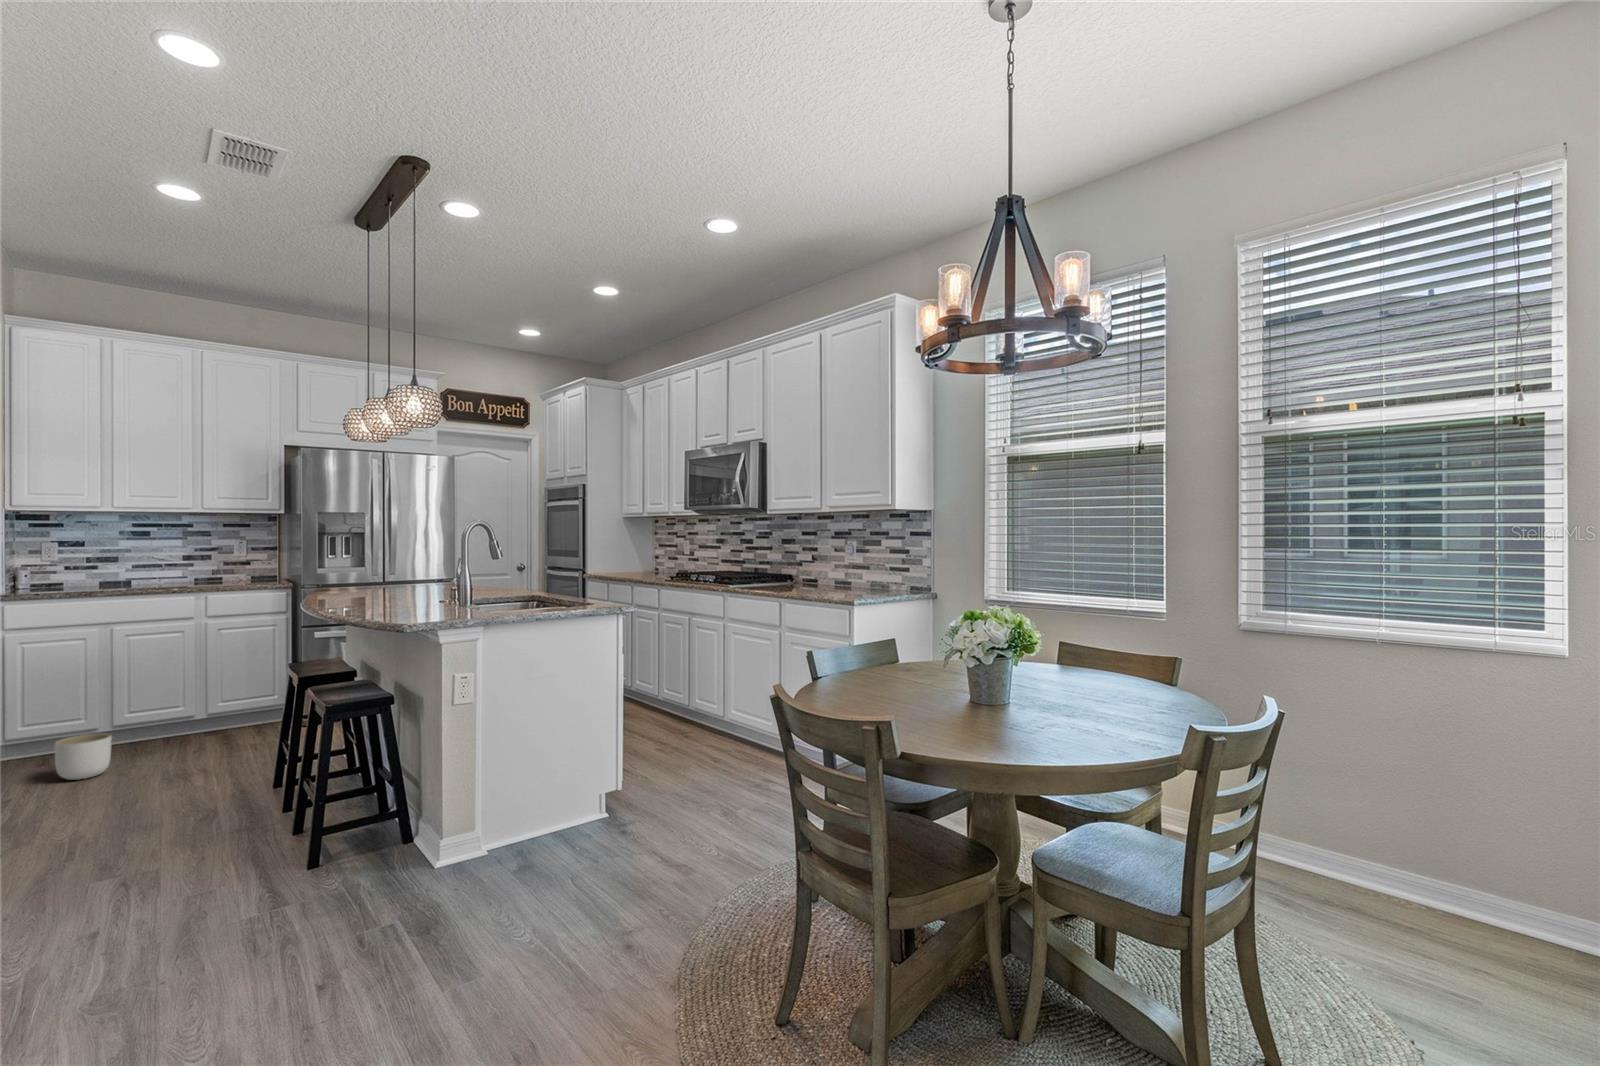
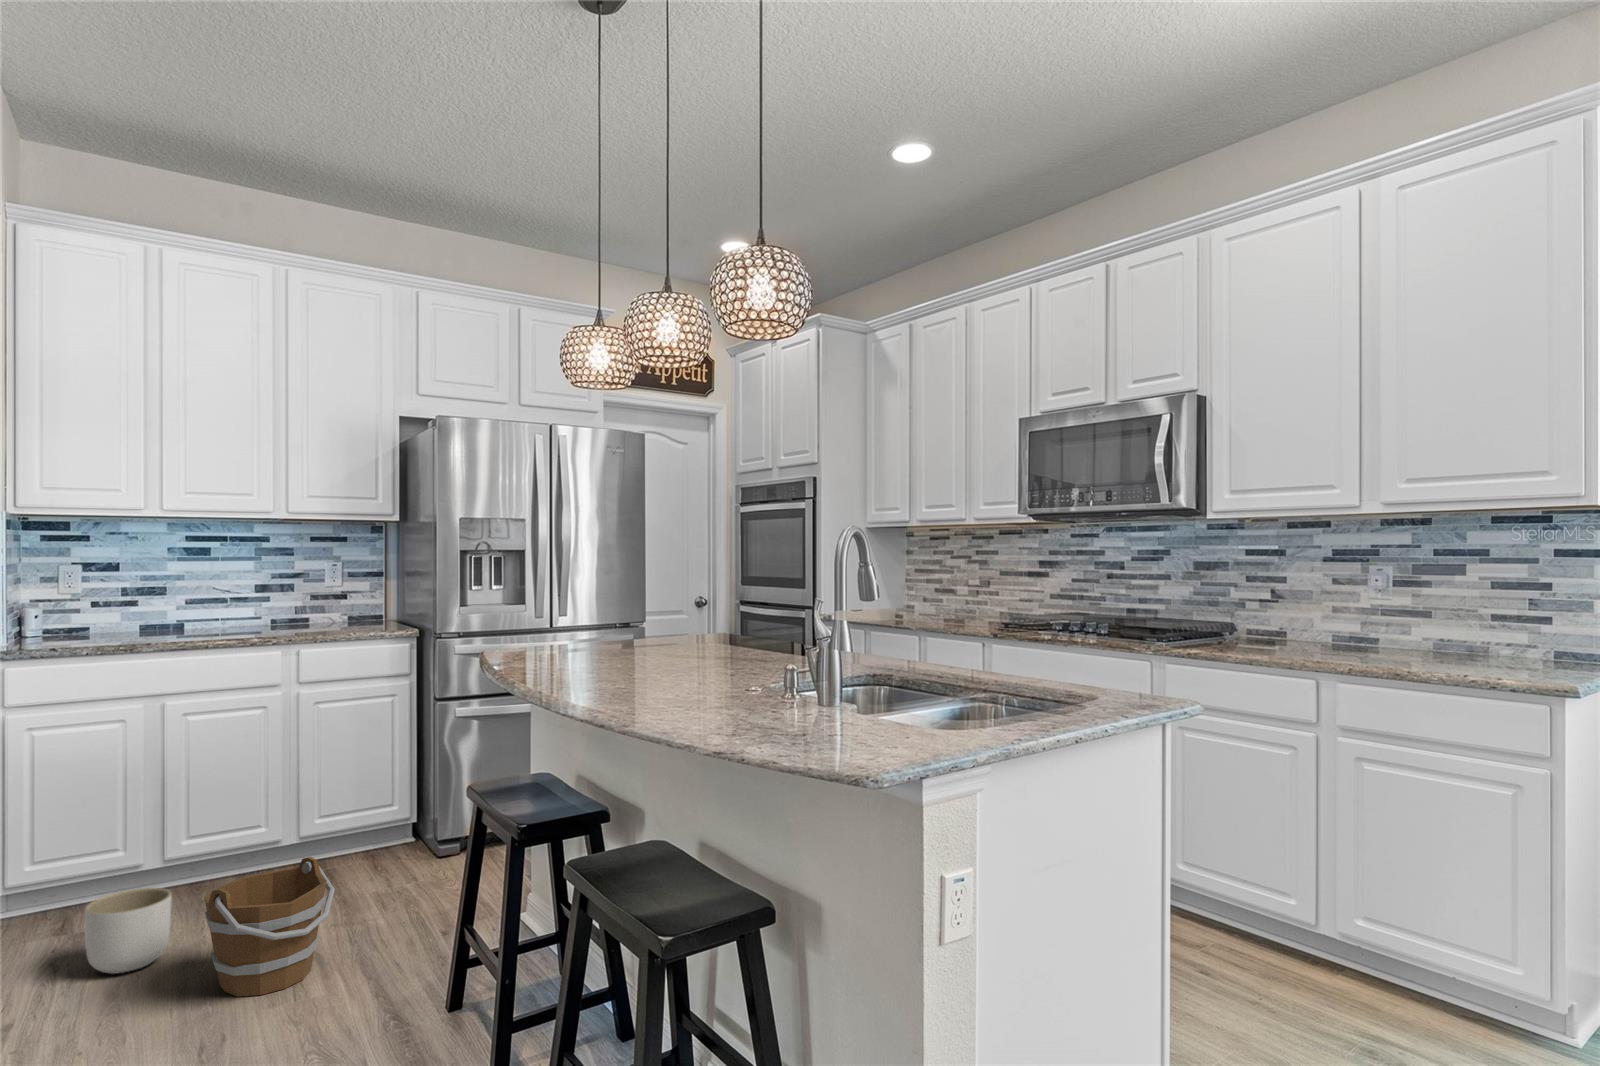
bucket: none [128,713,213,787] -> present [204,857,335,997]

